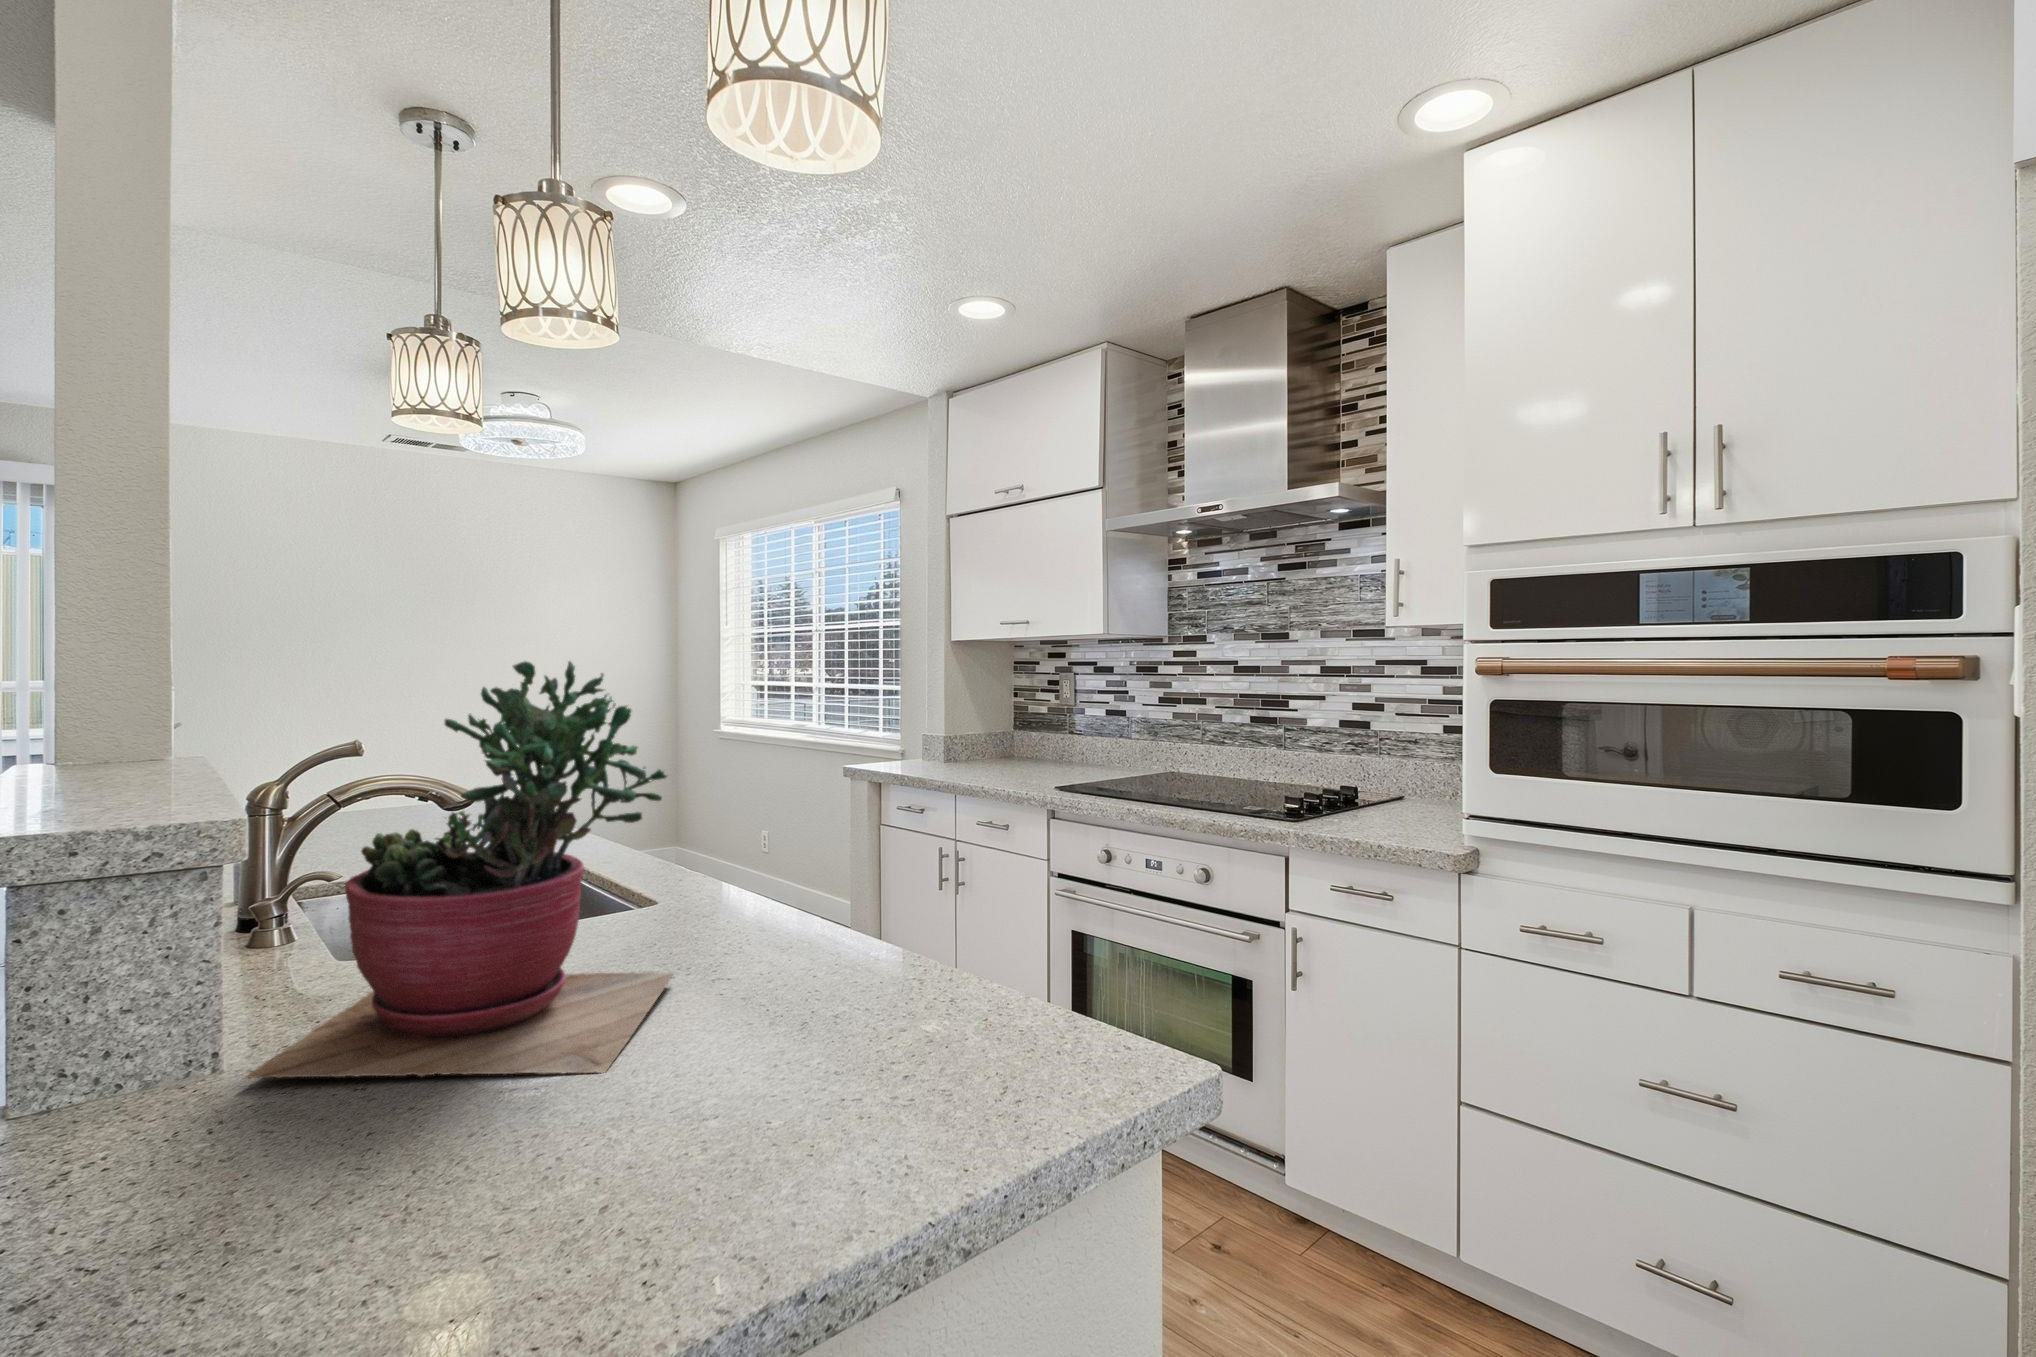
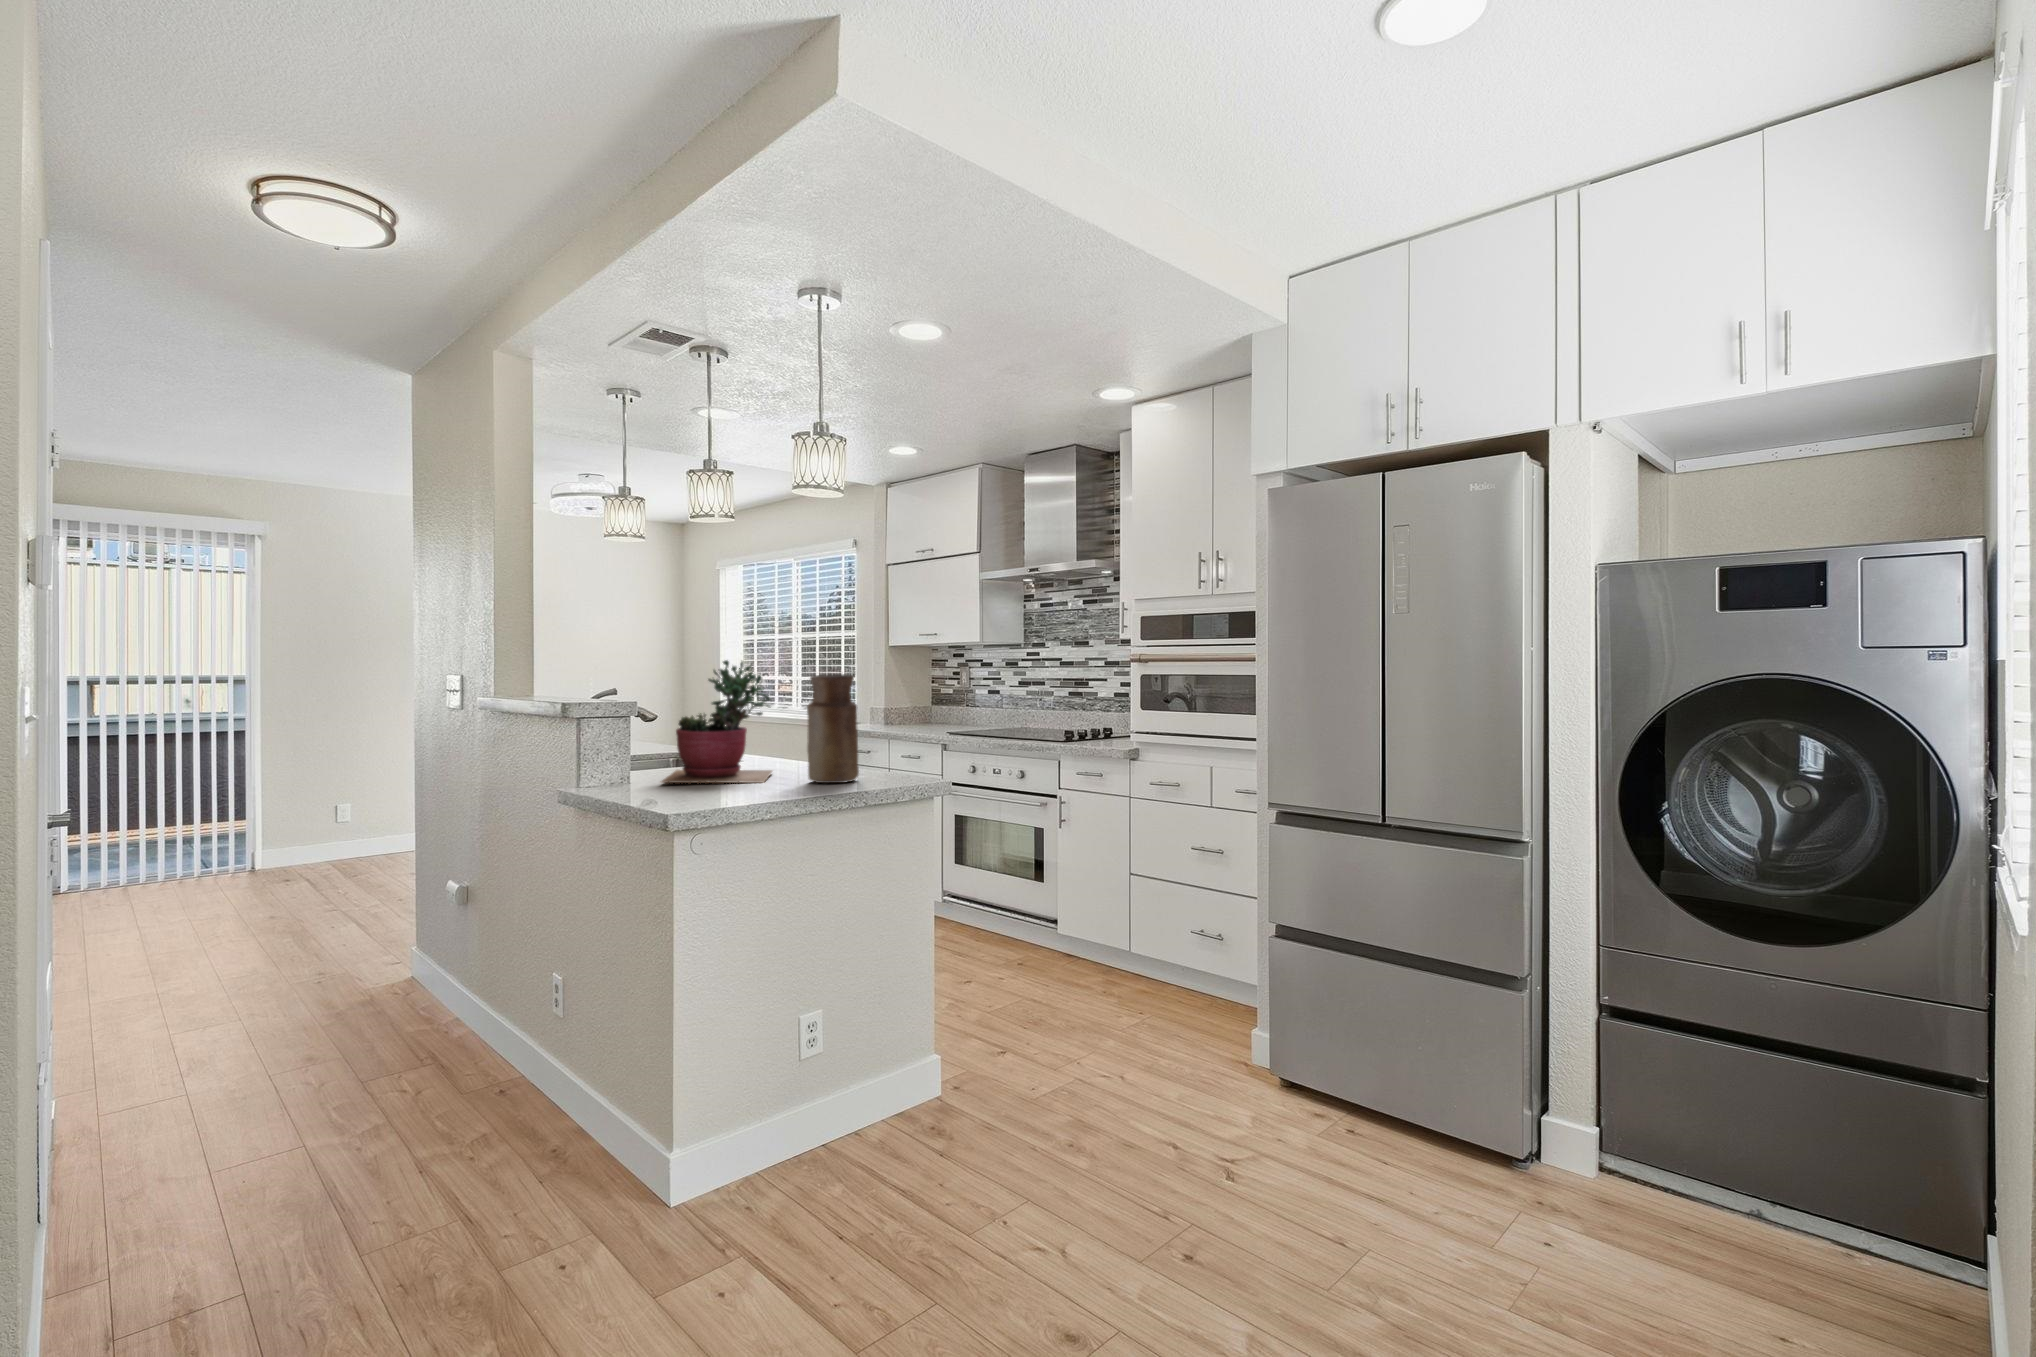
vase: none [745,712,919,1106] -> present [807,674,859,783]

